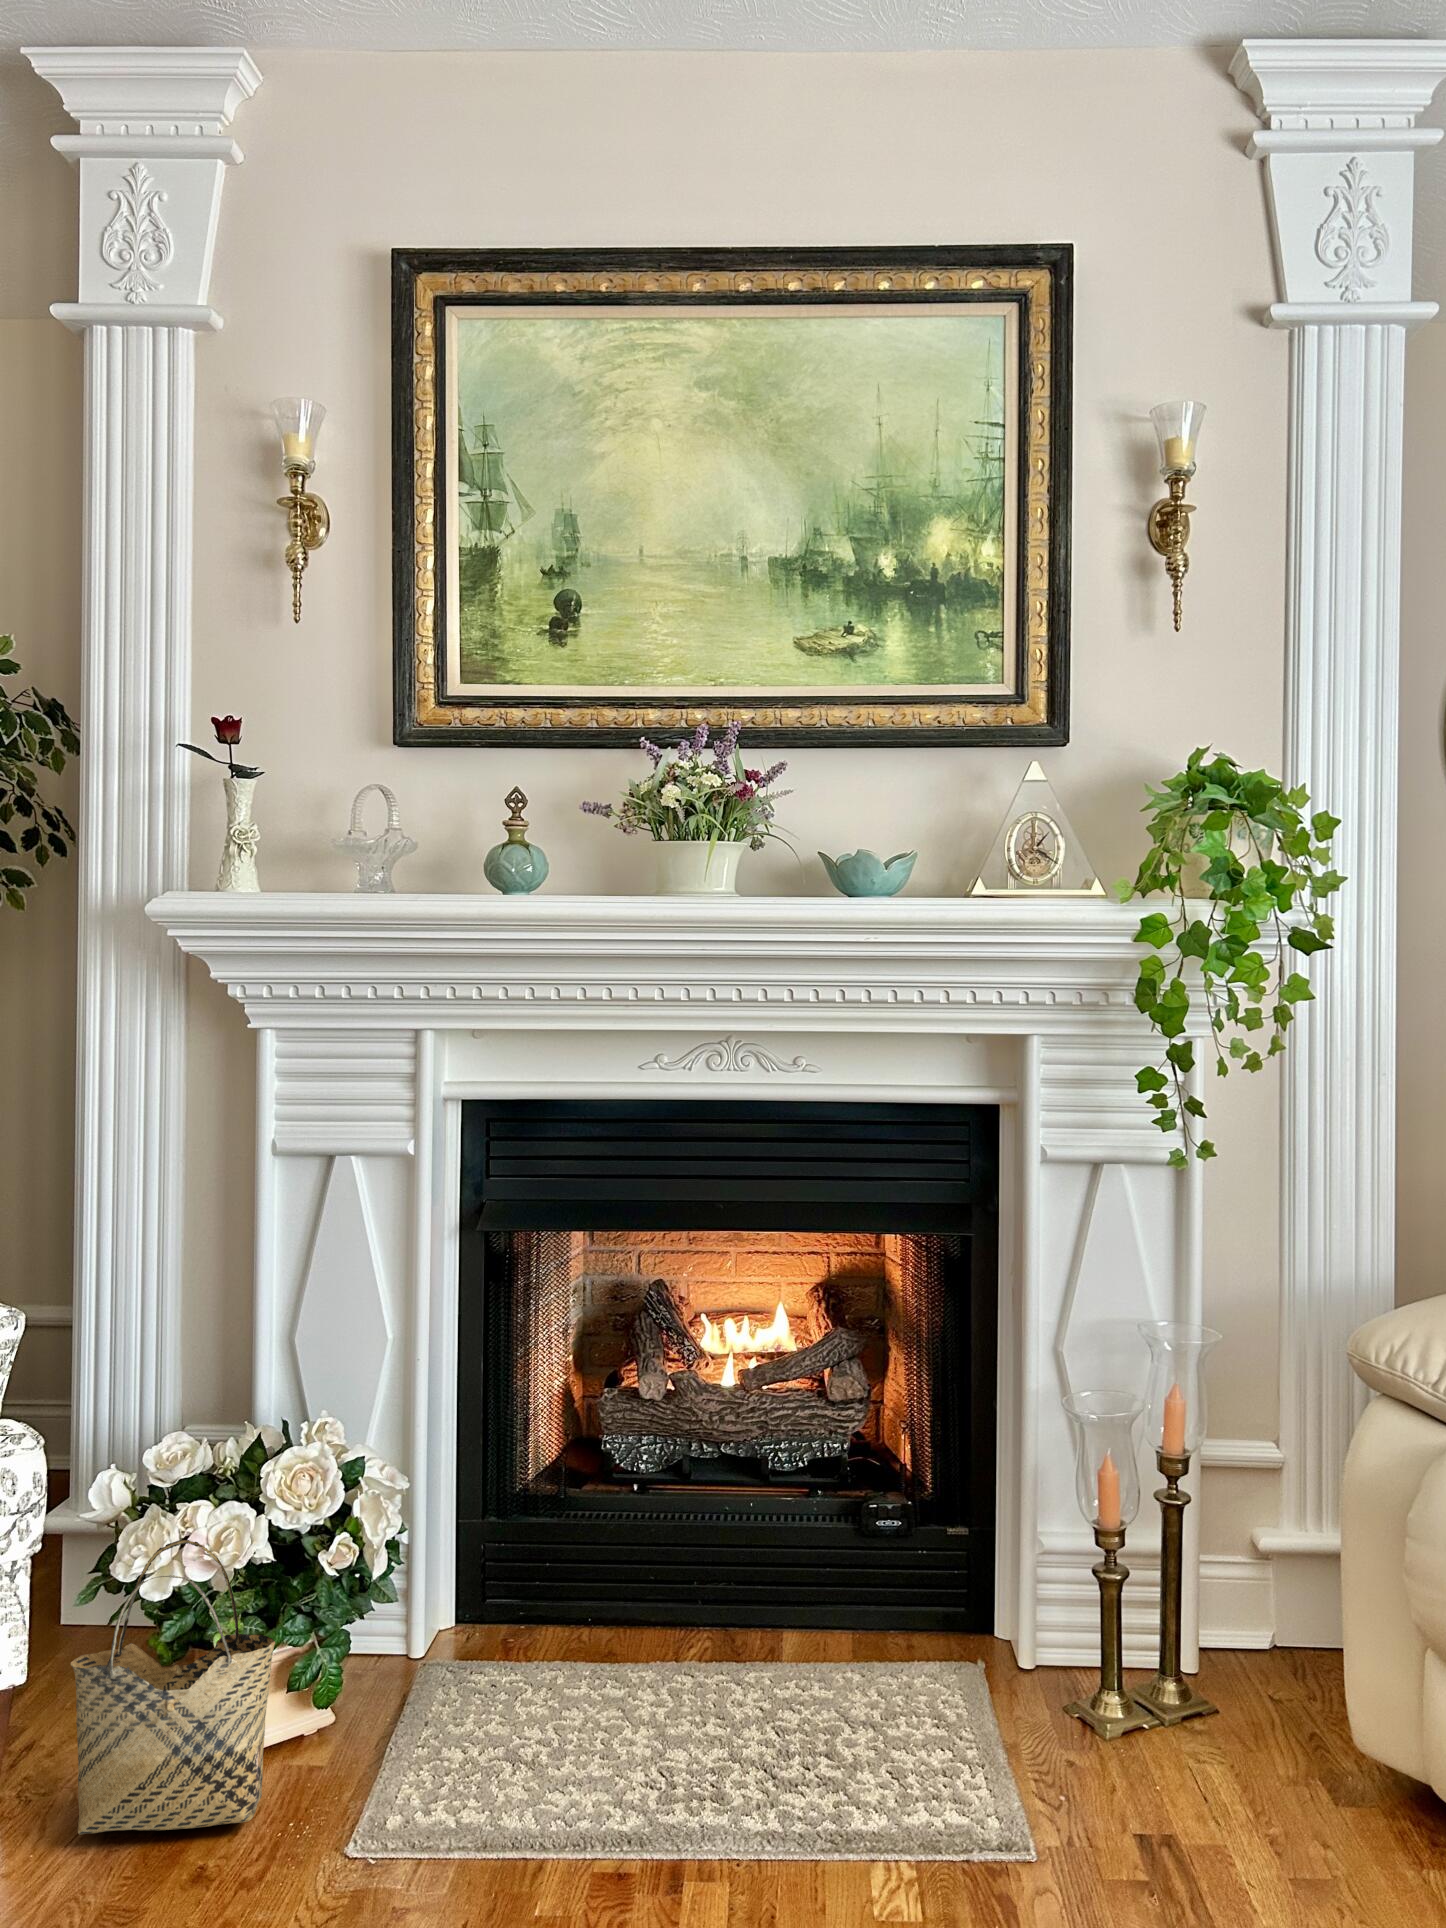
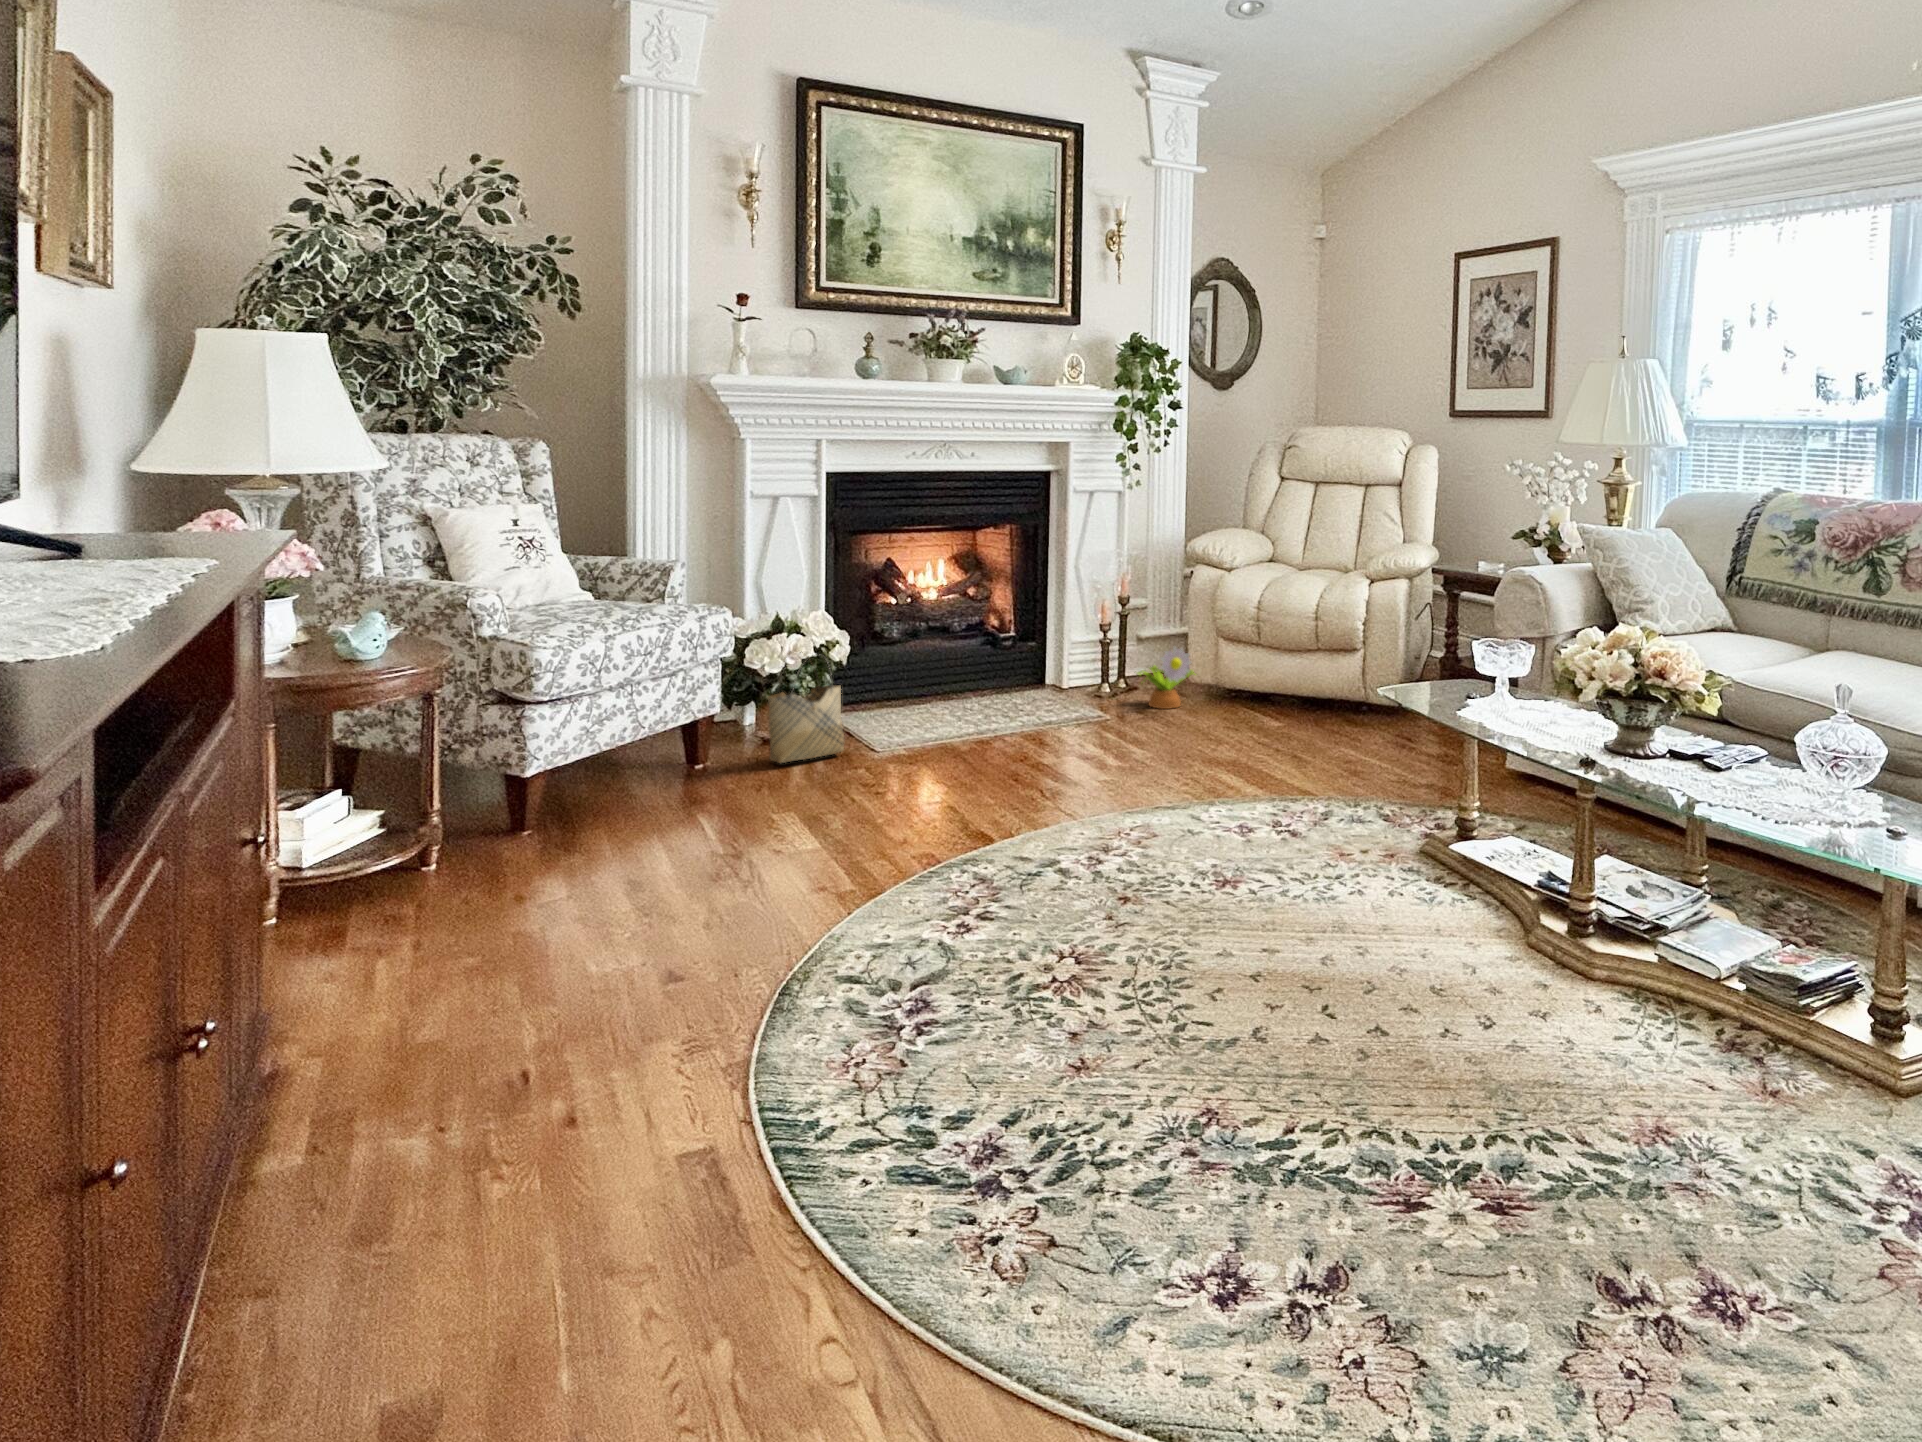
decorative plant: none [1124,1661,1322,1847] -> present [1137,647,1196,709]

